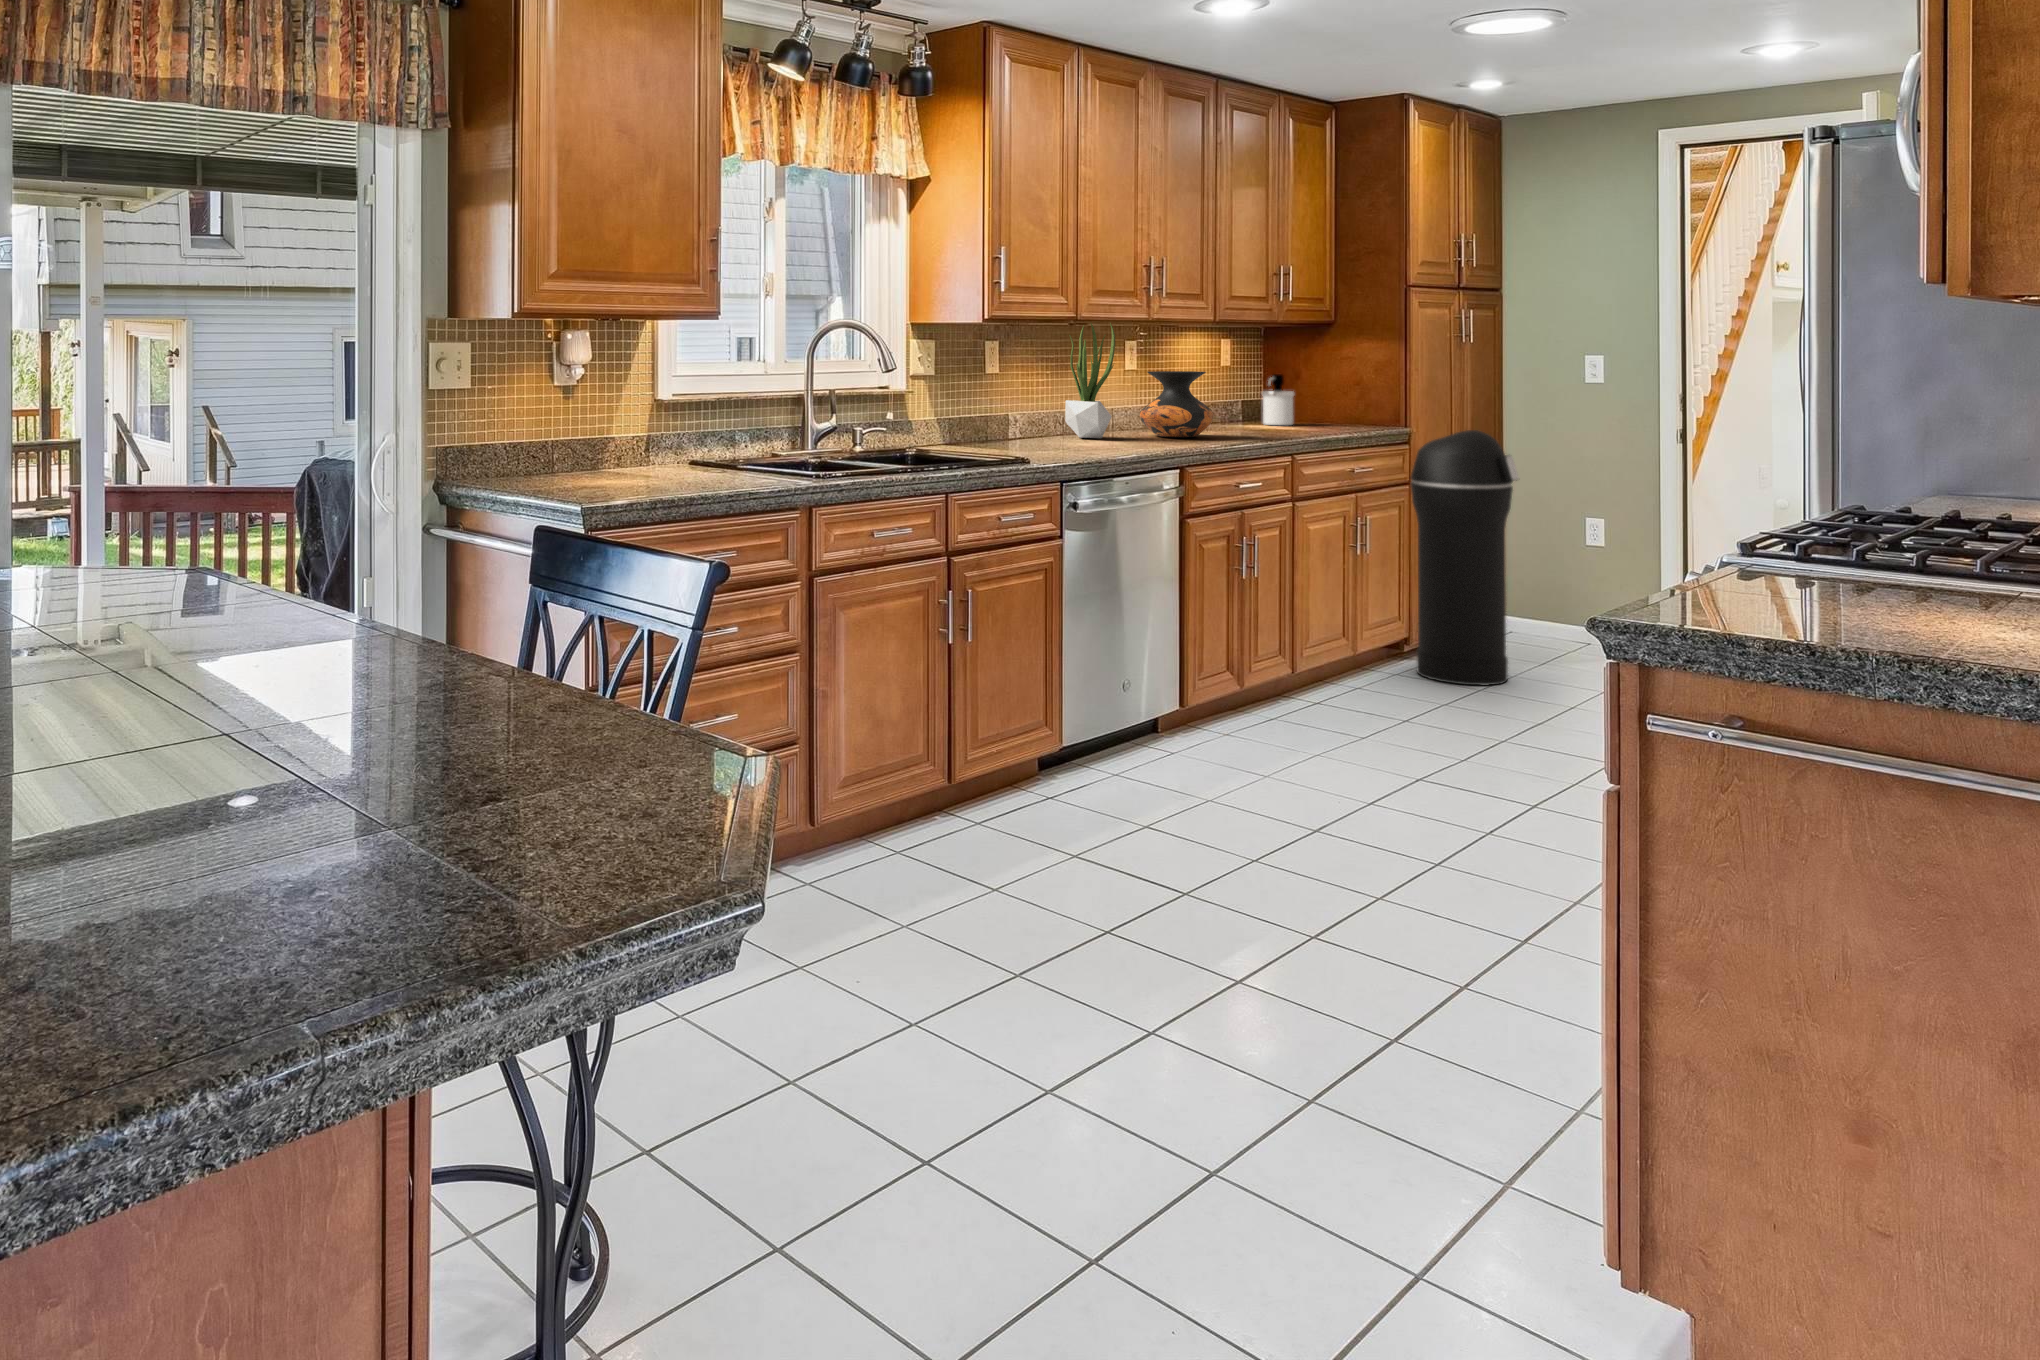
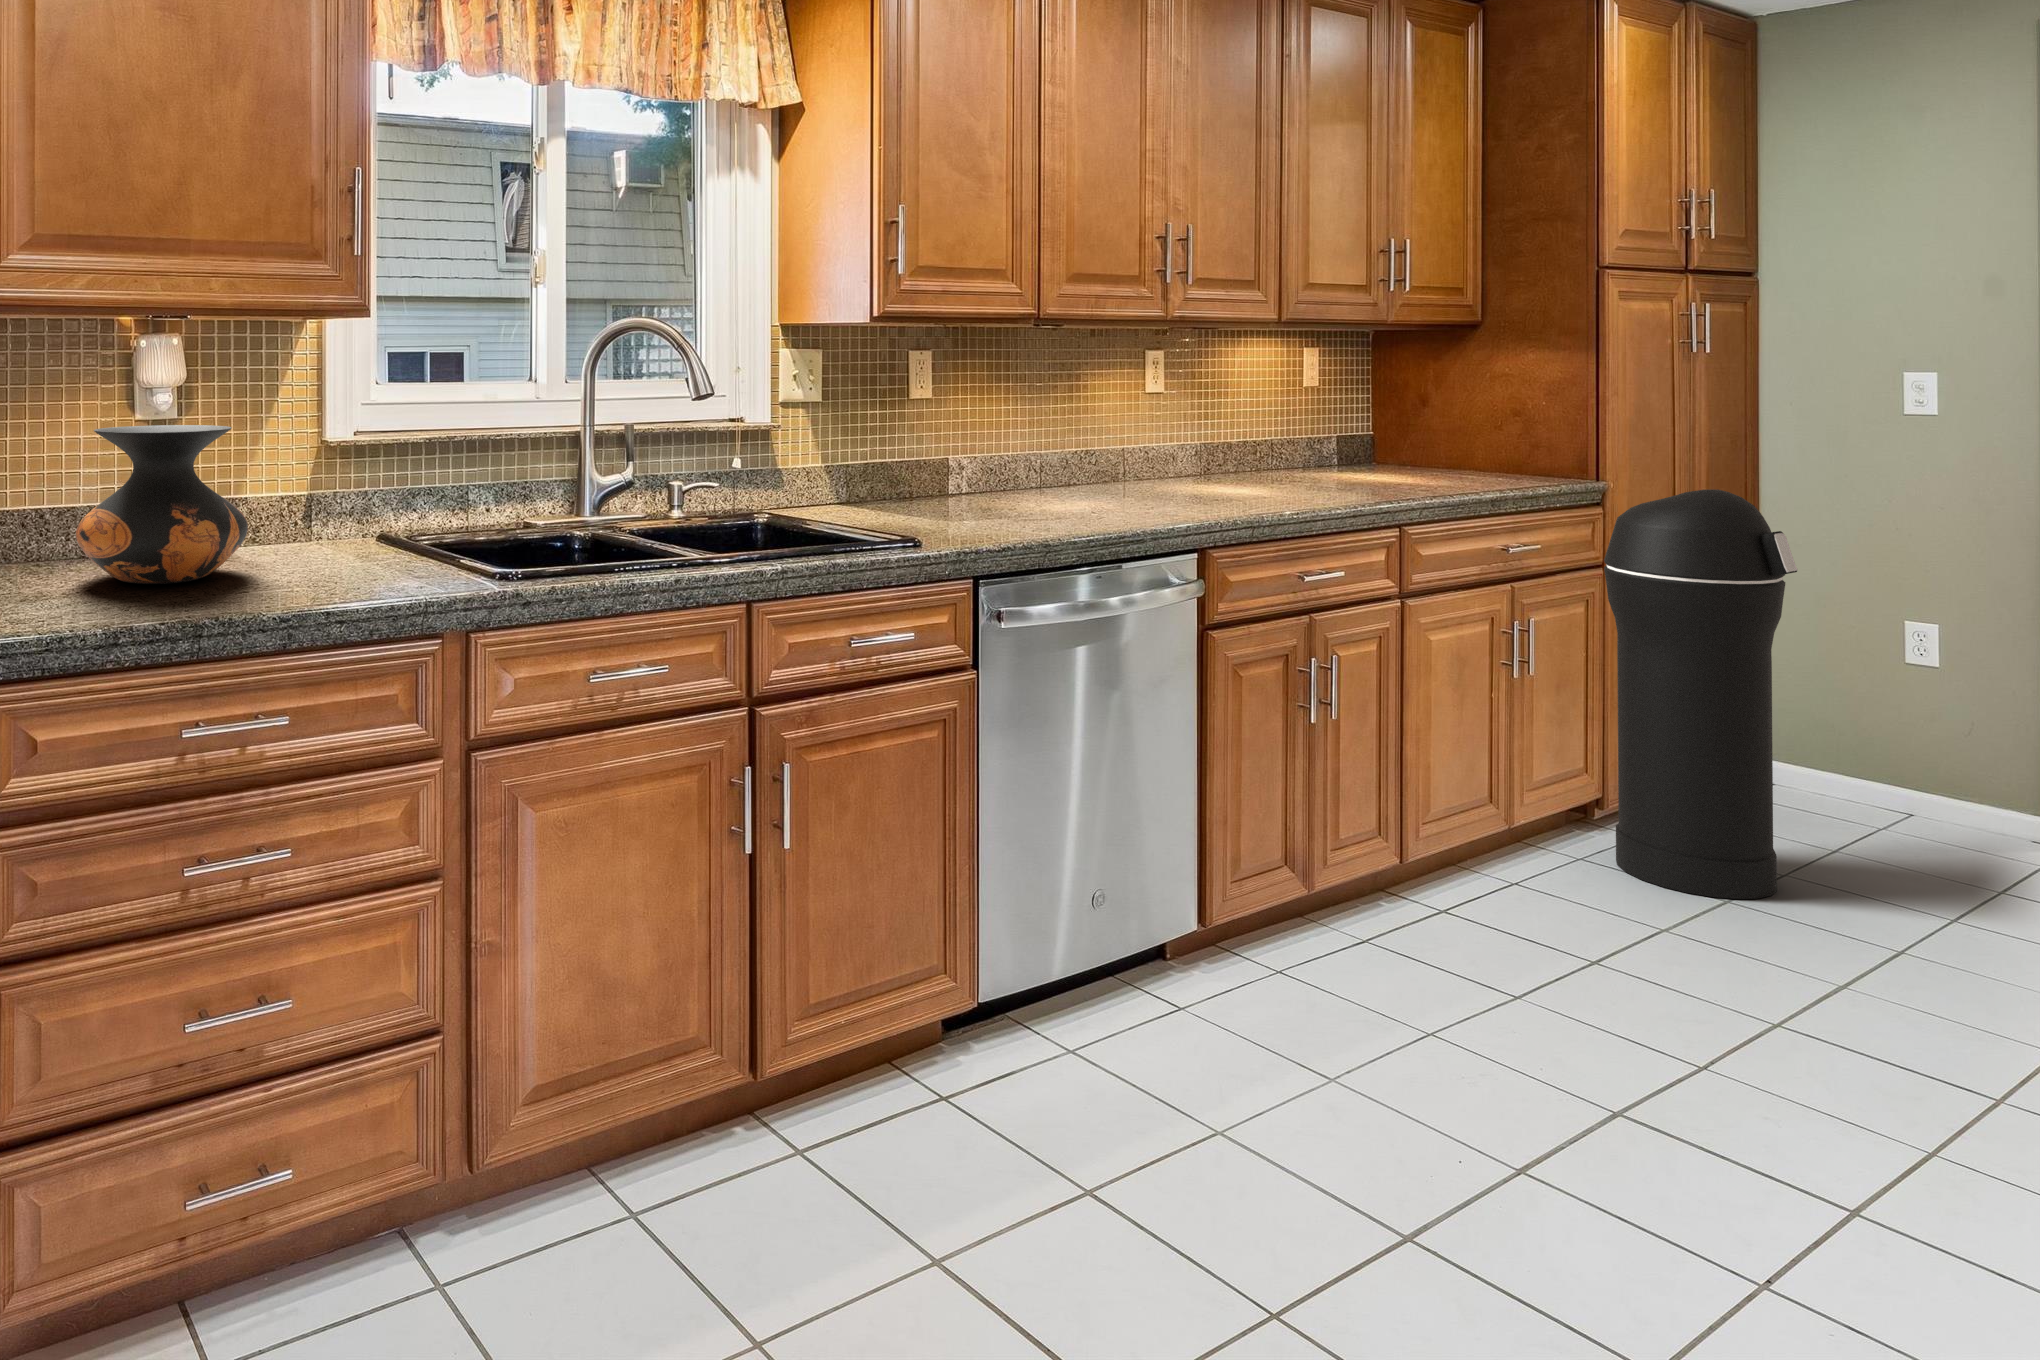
potted plant: present [1066,323,1115,438] -> none [1037,321,1114,495]
vase: present [1140,371,1213,438] -> present [76,425,248,584]
soap dispenser: present [1262,374,1294,425] -> none [1364,397,1416,473]

